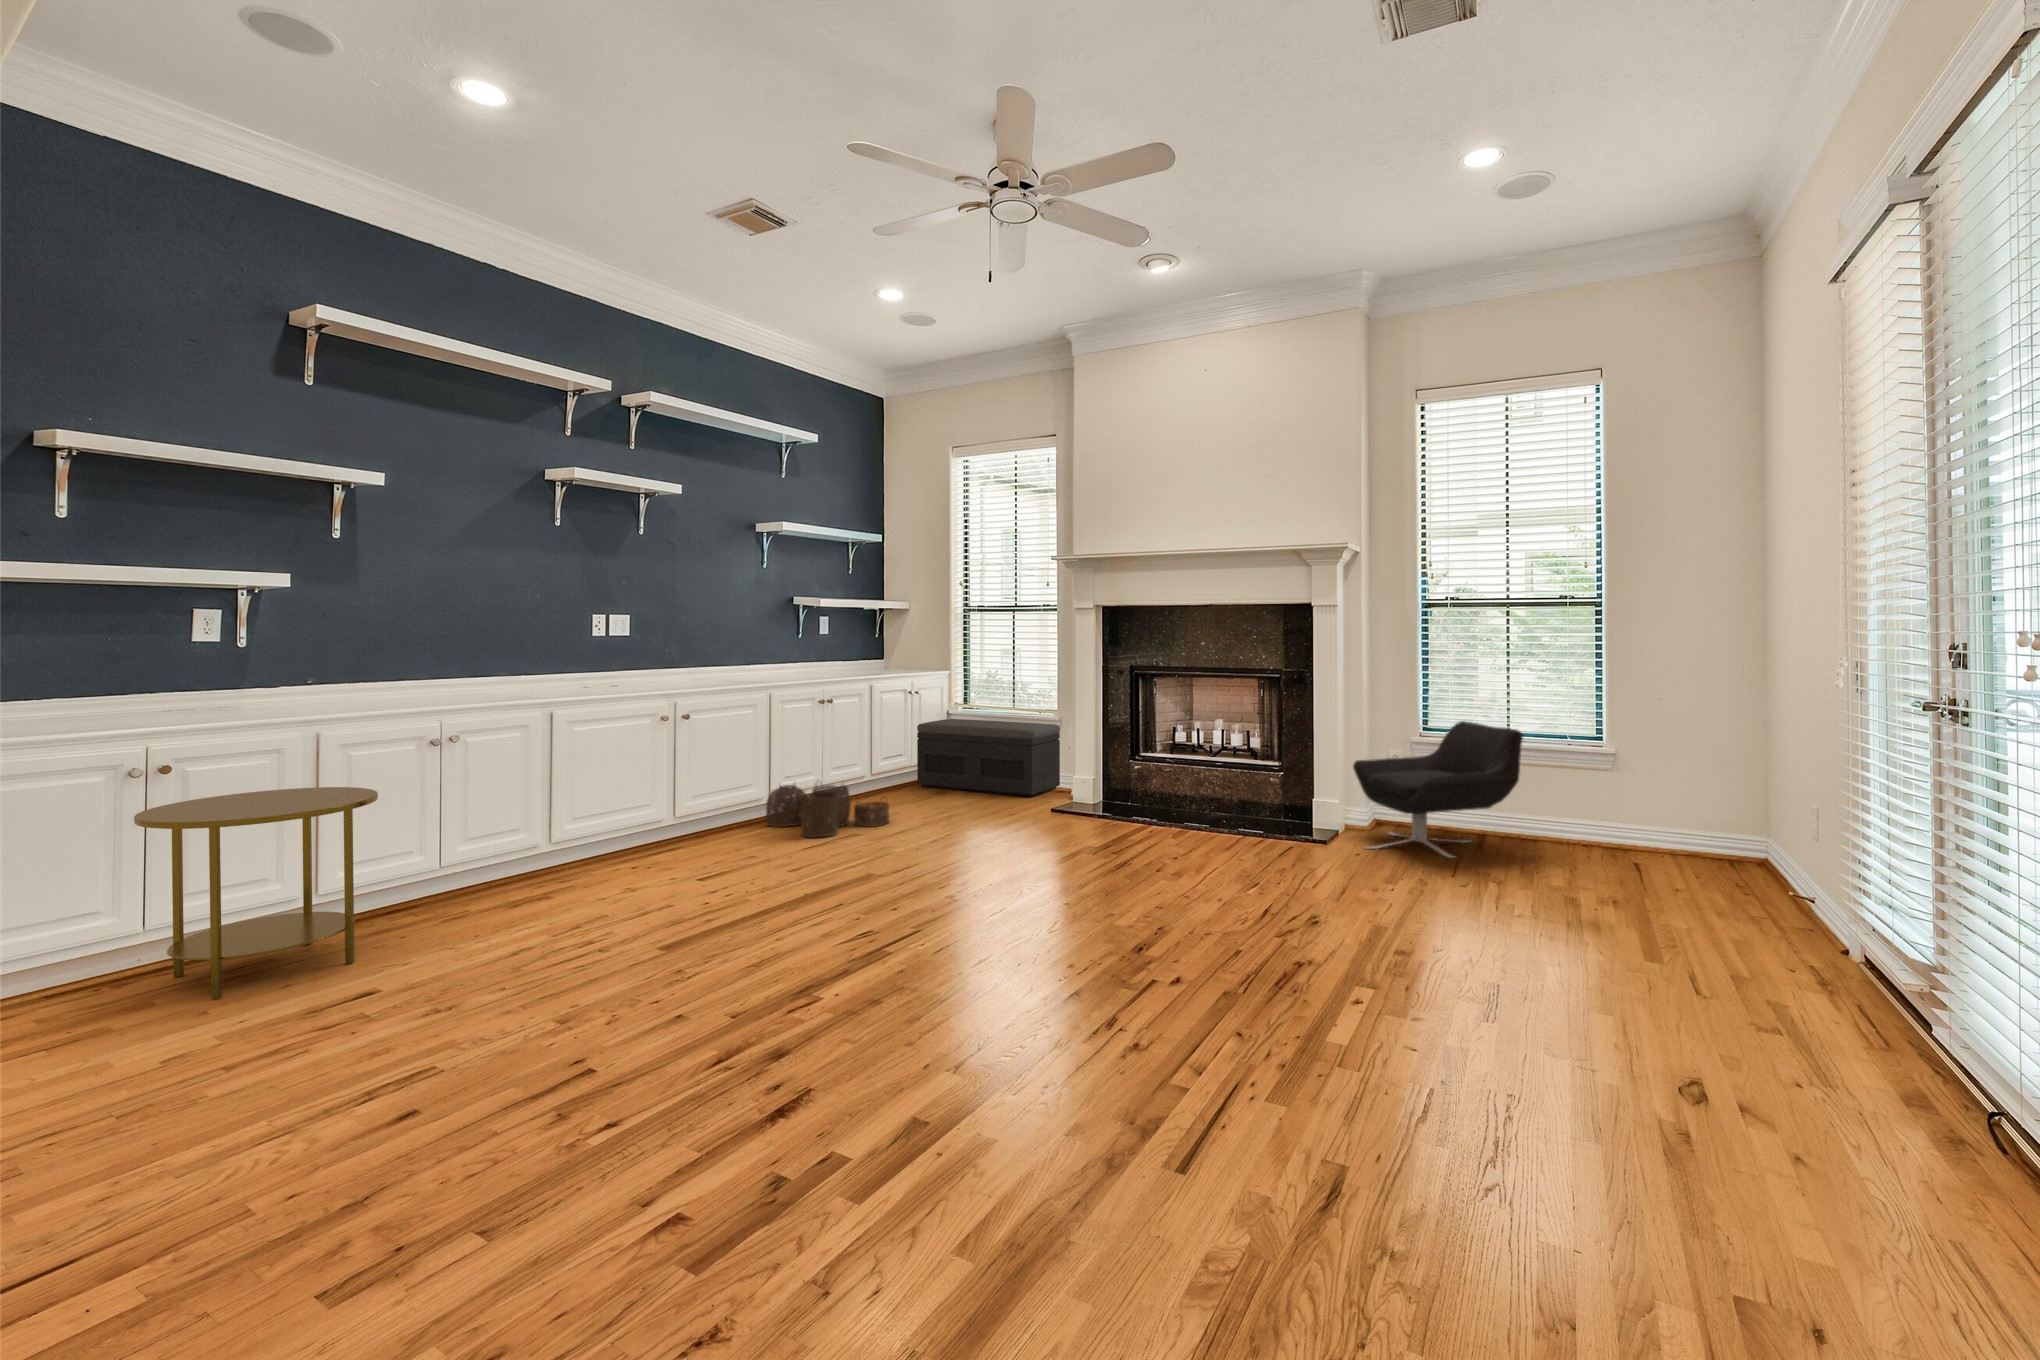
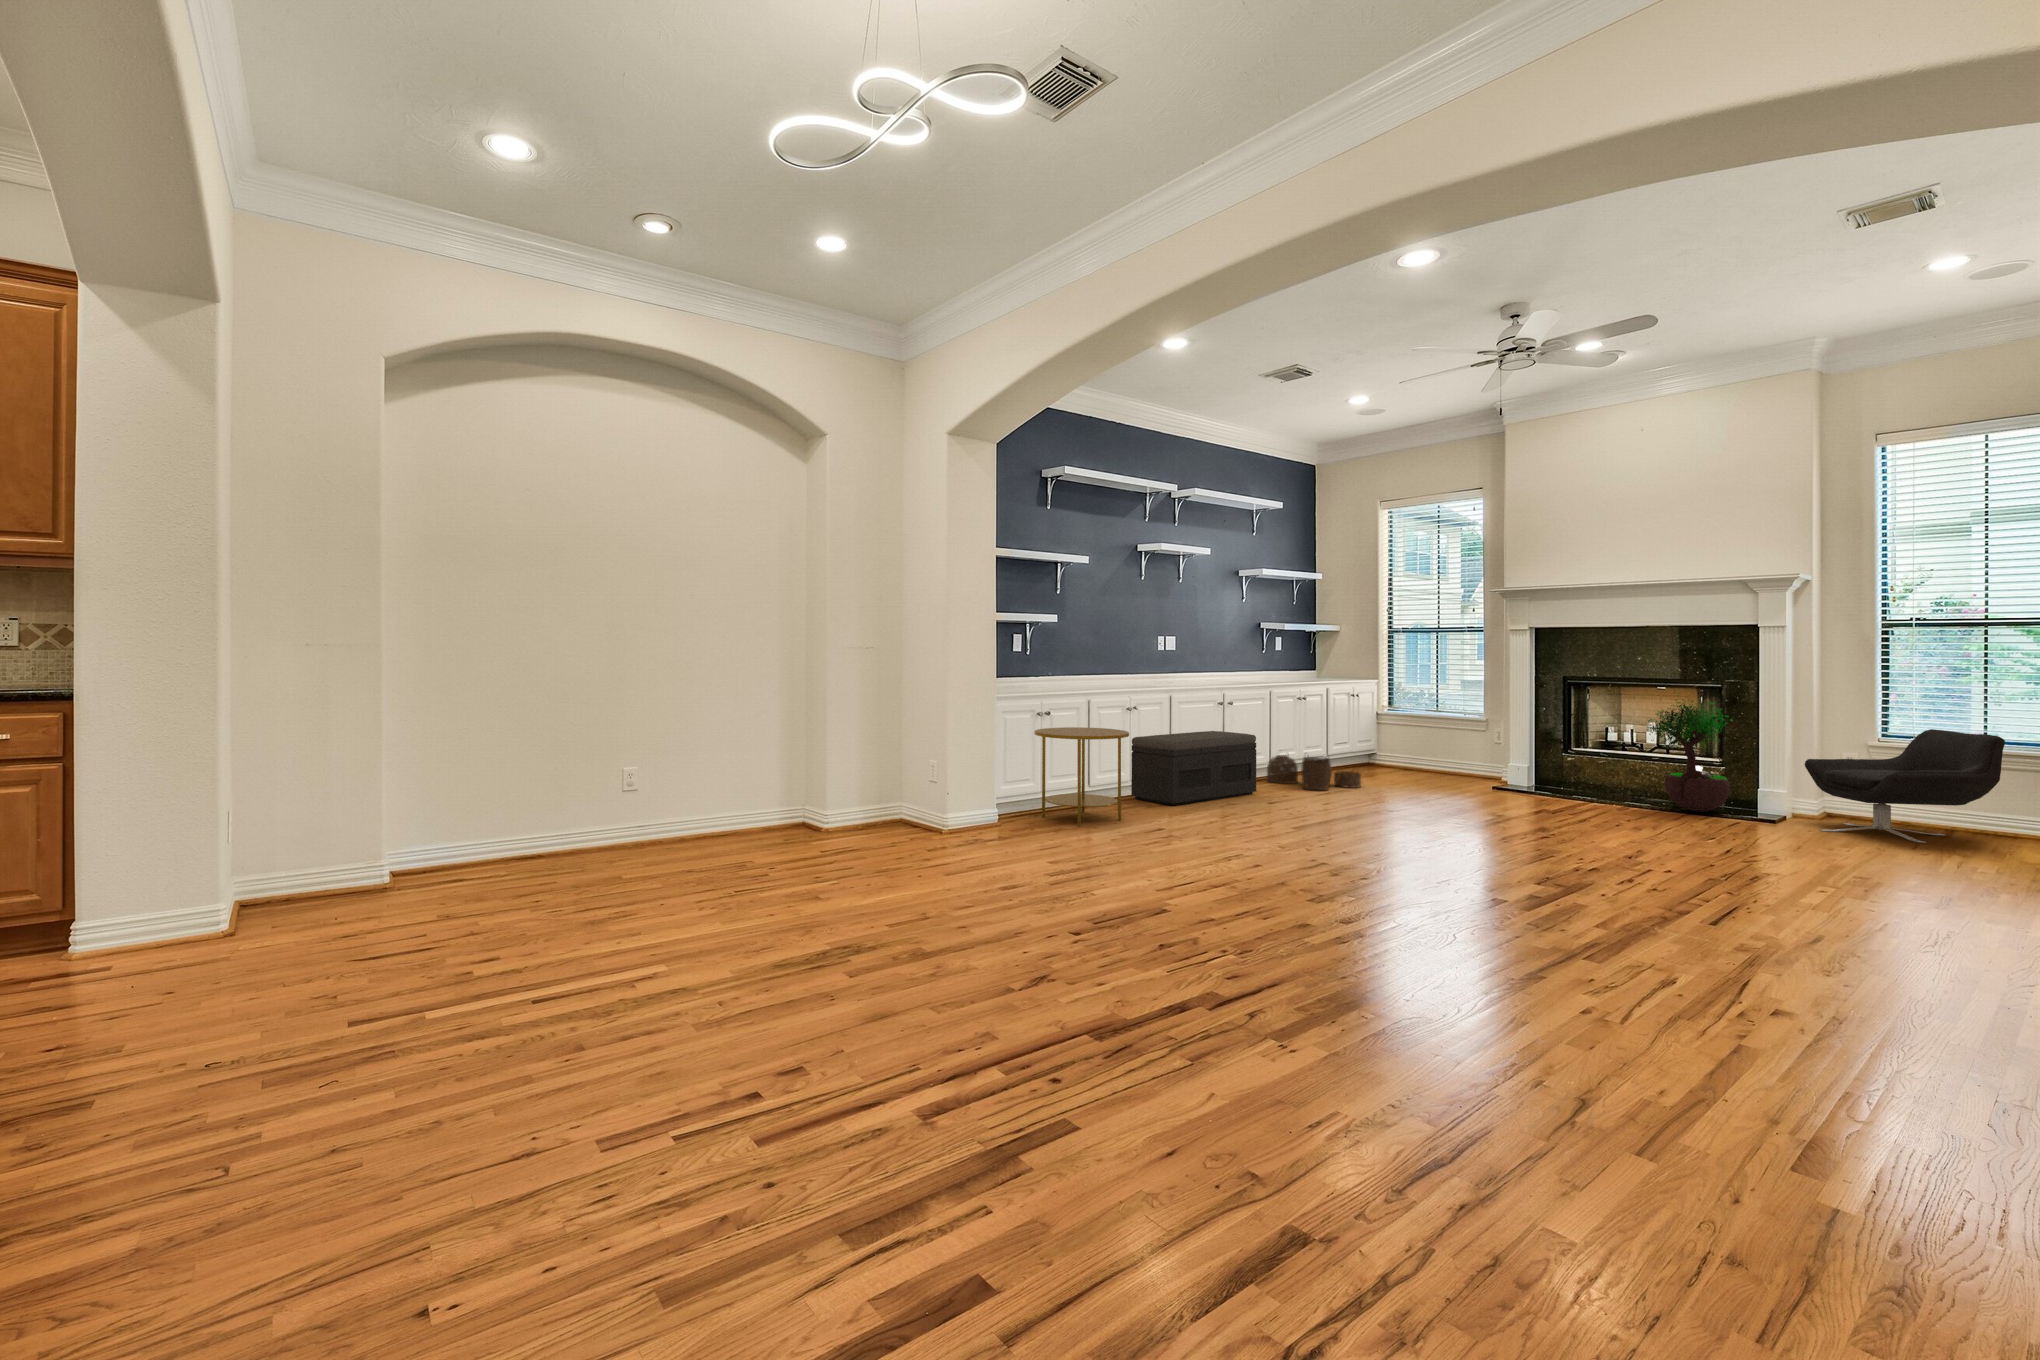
potted tree: none [1202,687,1286,829] -> present [1647,693,1732,812]
storage bench: present [917,719,1060,797] -> present [1131,731,1256,805]

